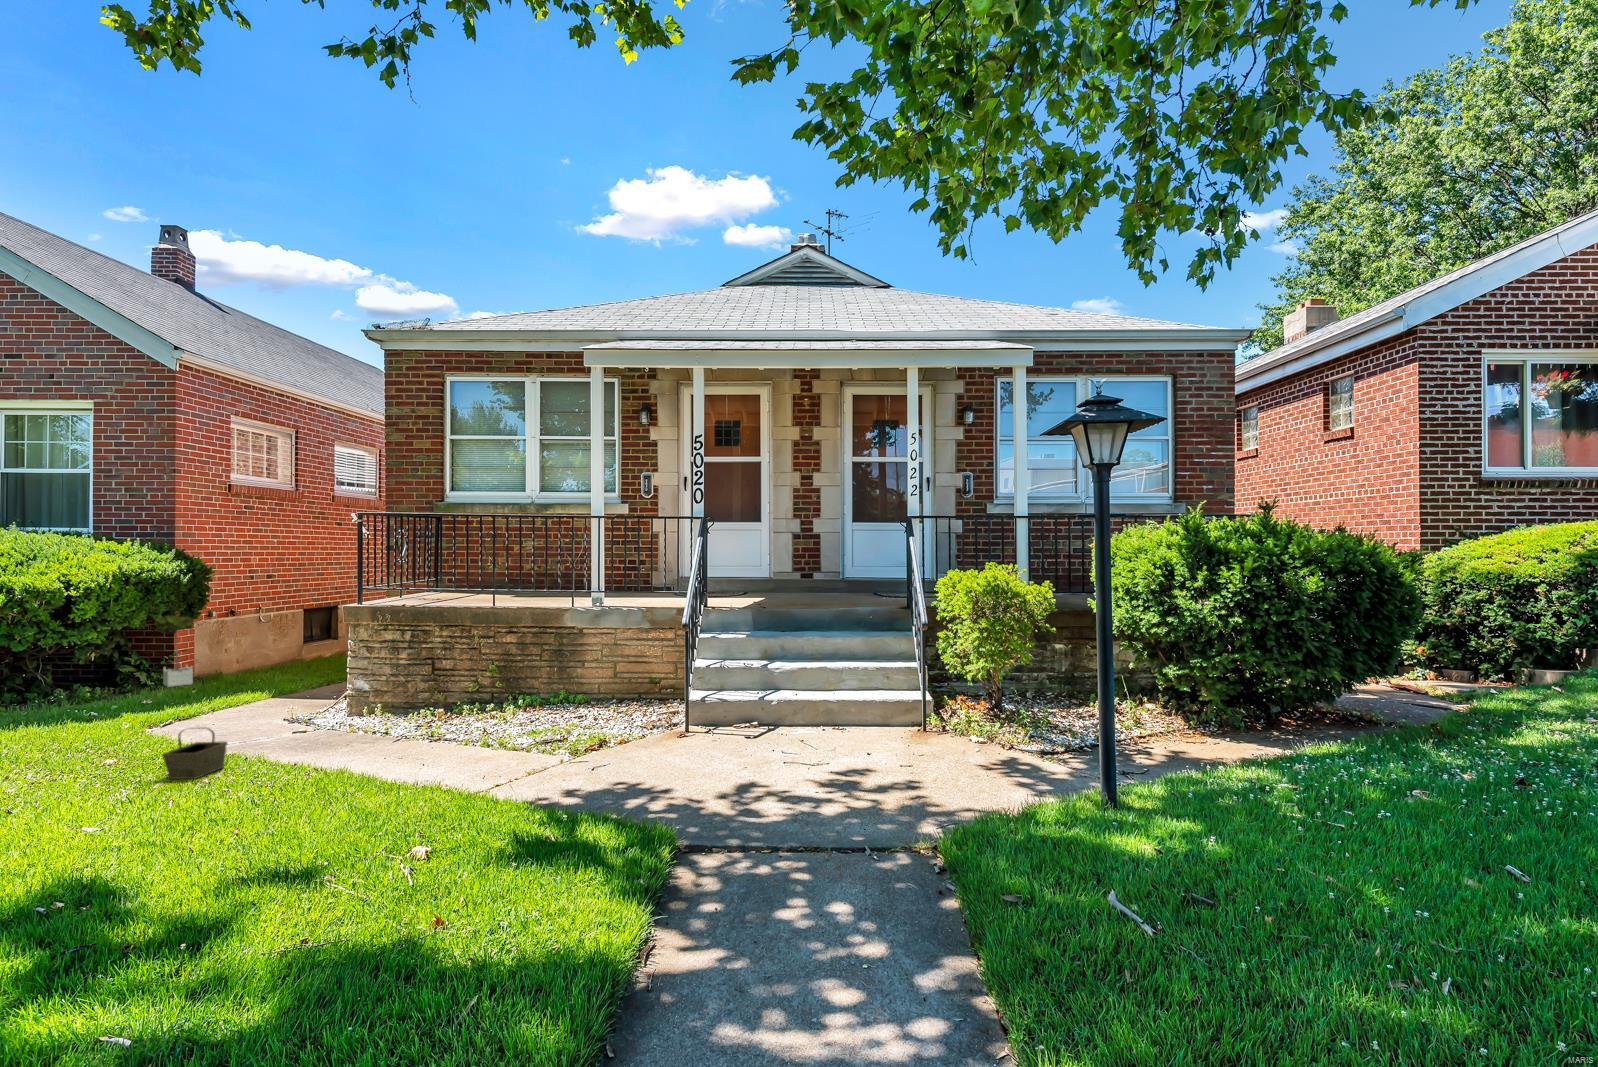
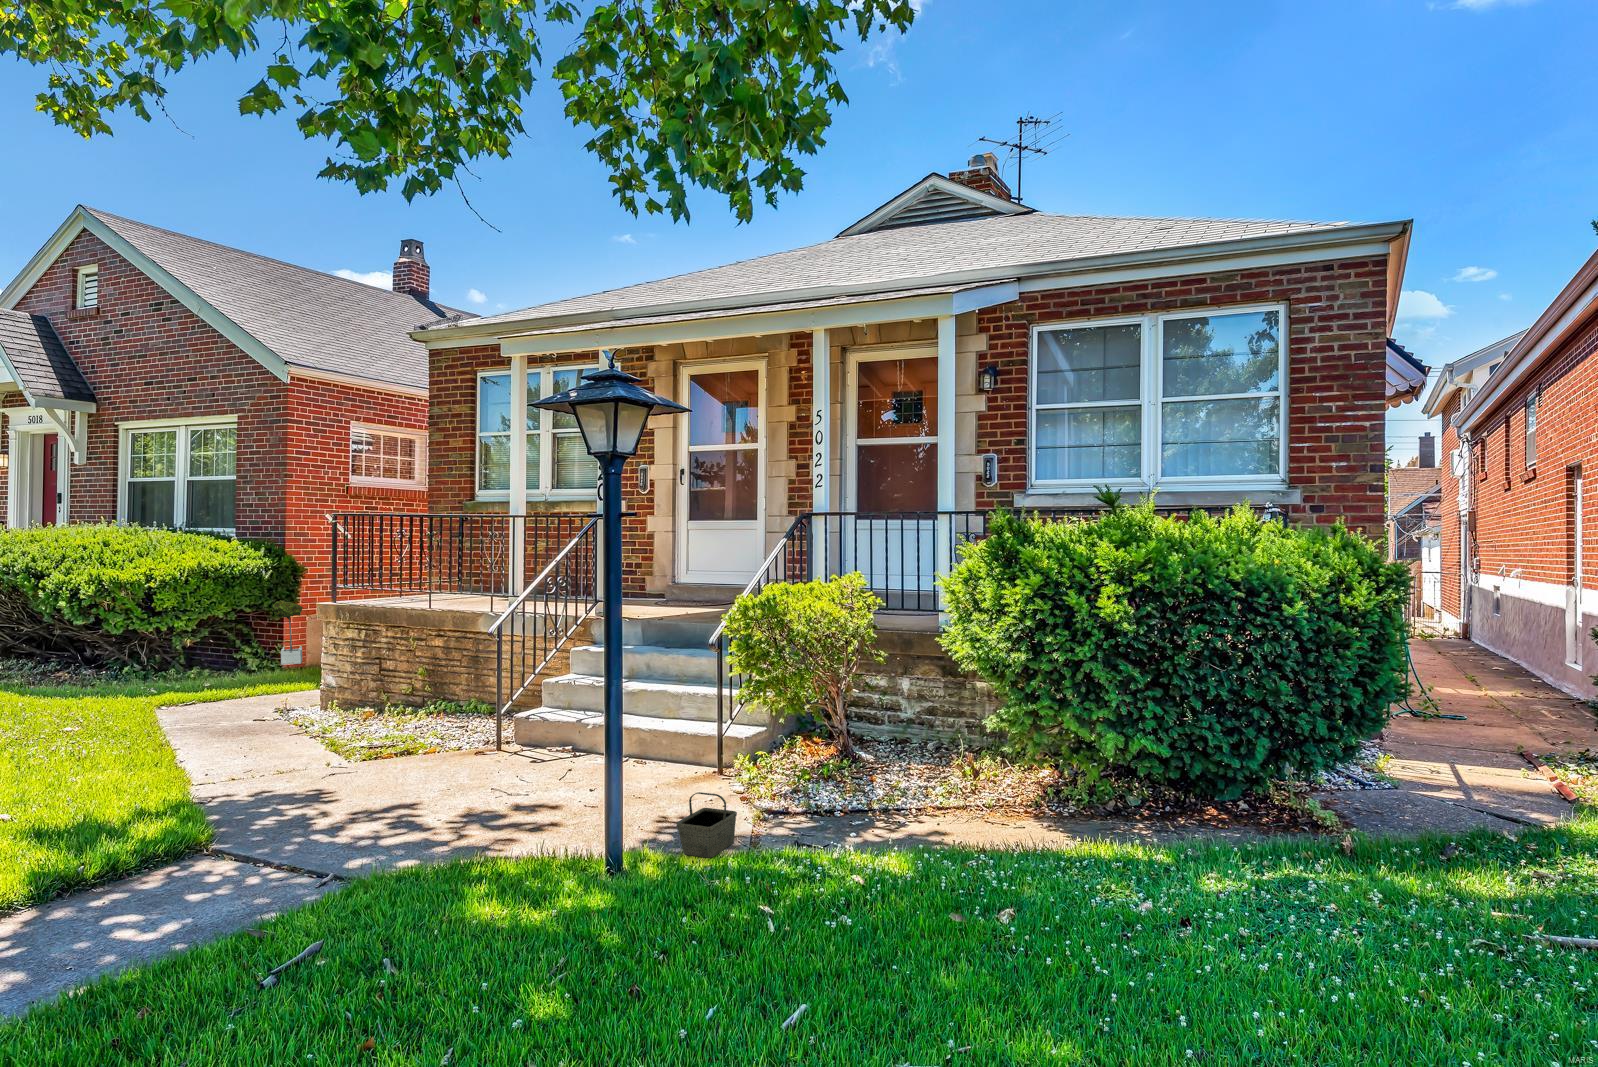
basket: present [162,728,227,779] -> present [677,792,737,858]

